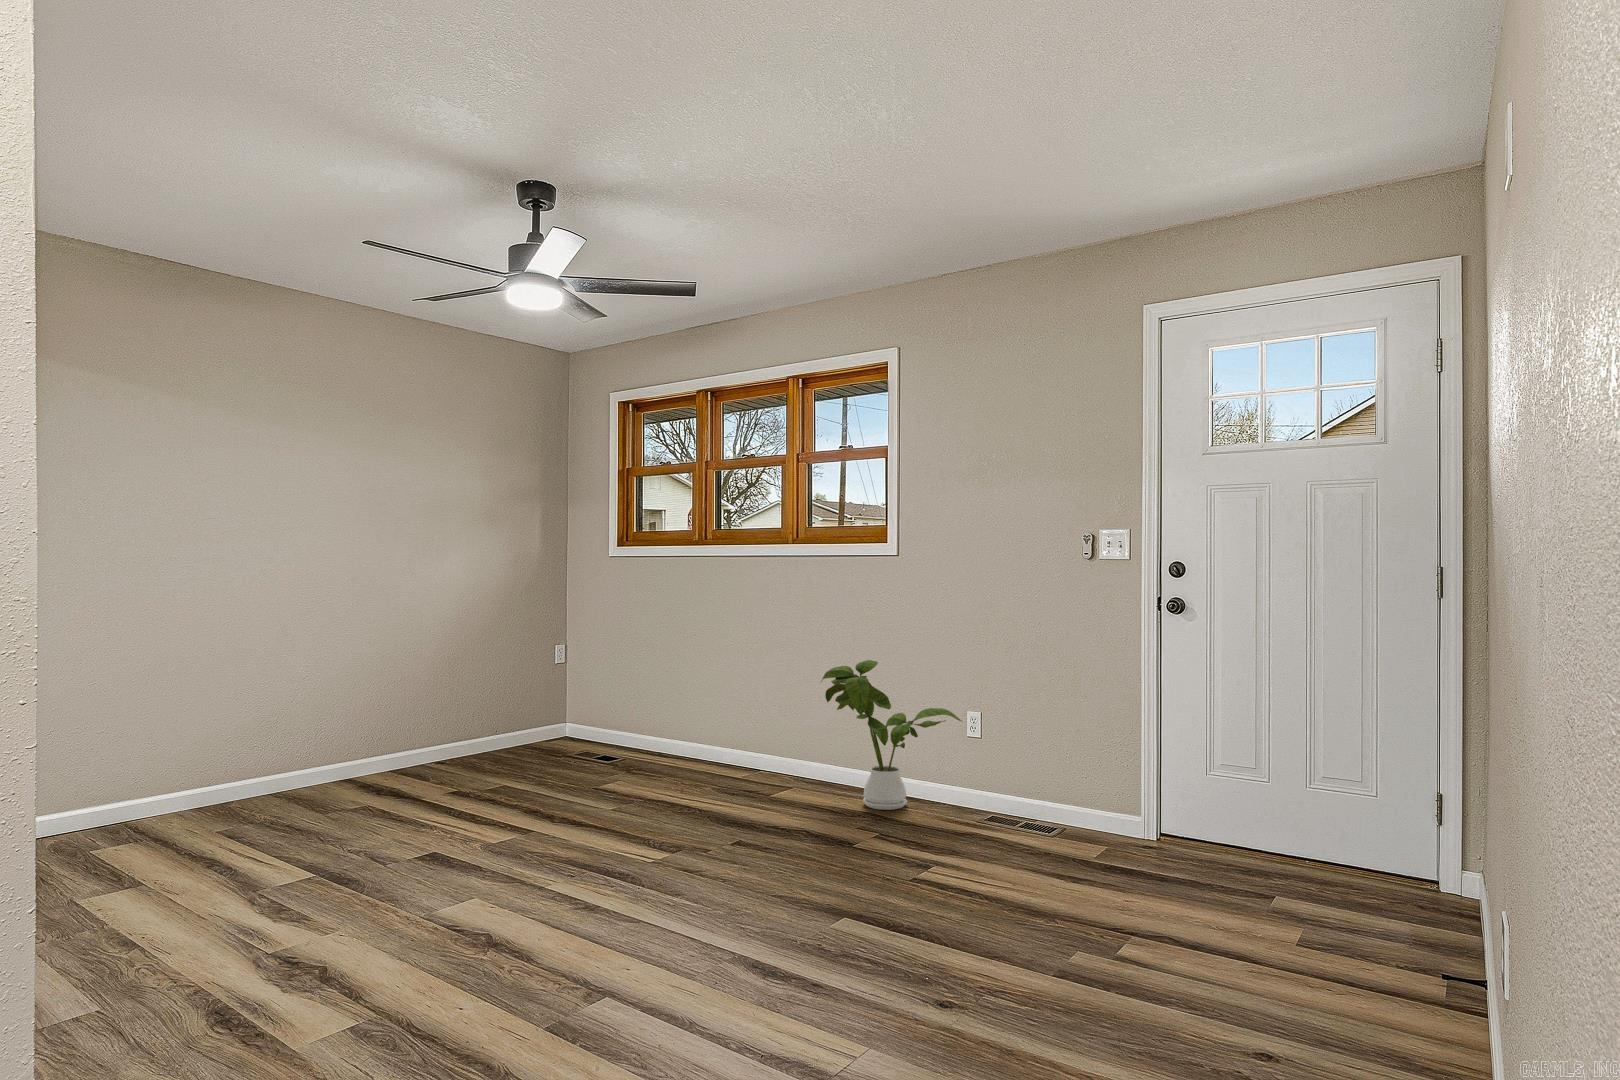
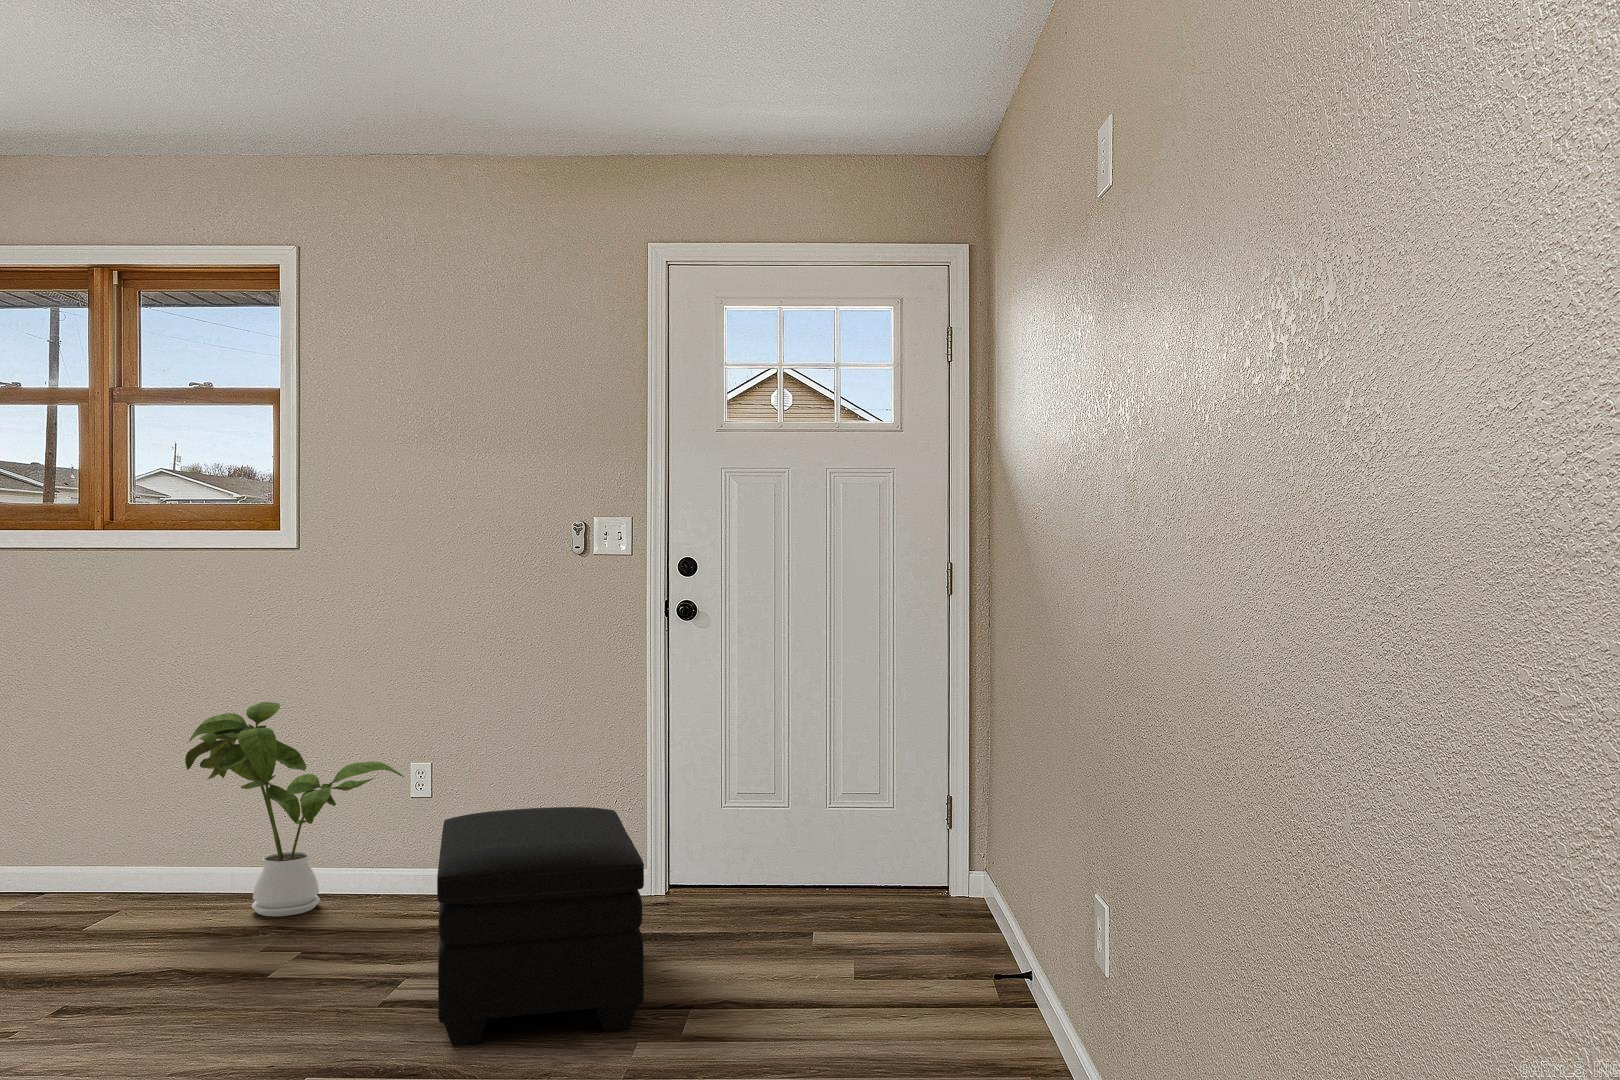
ottoman: none [927,753,1097,938] -> present [437,807,644,1045]

